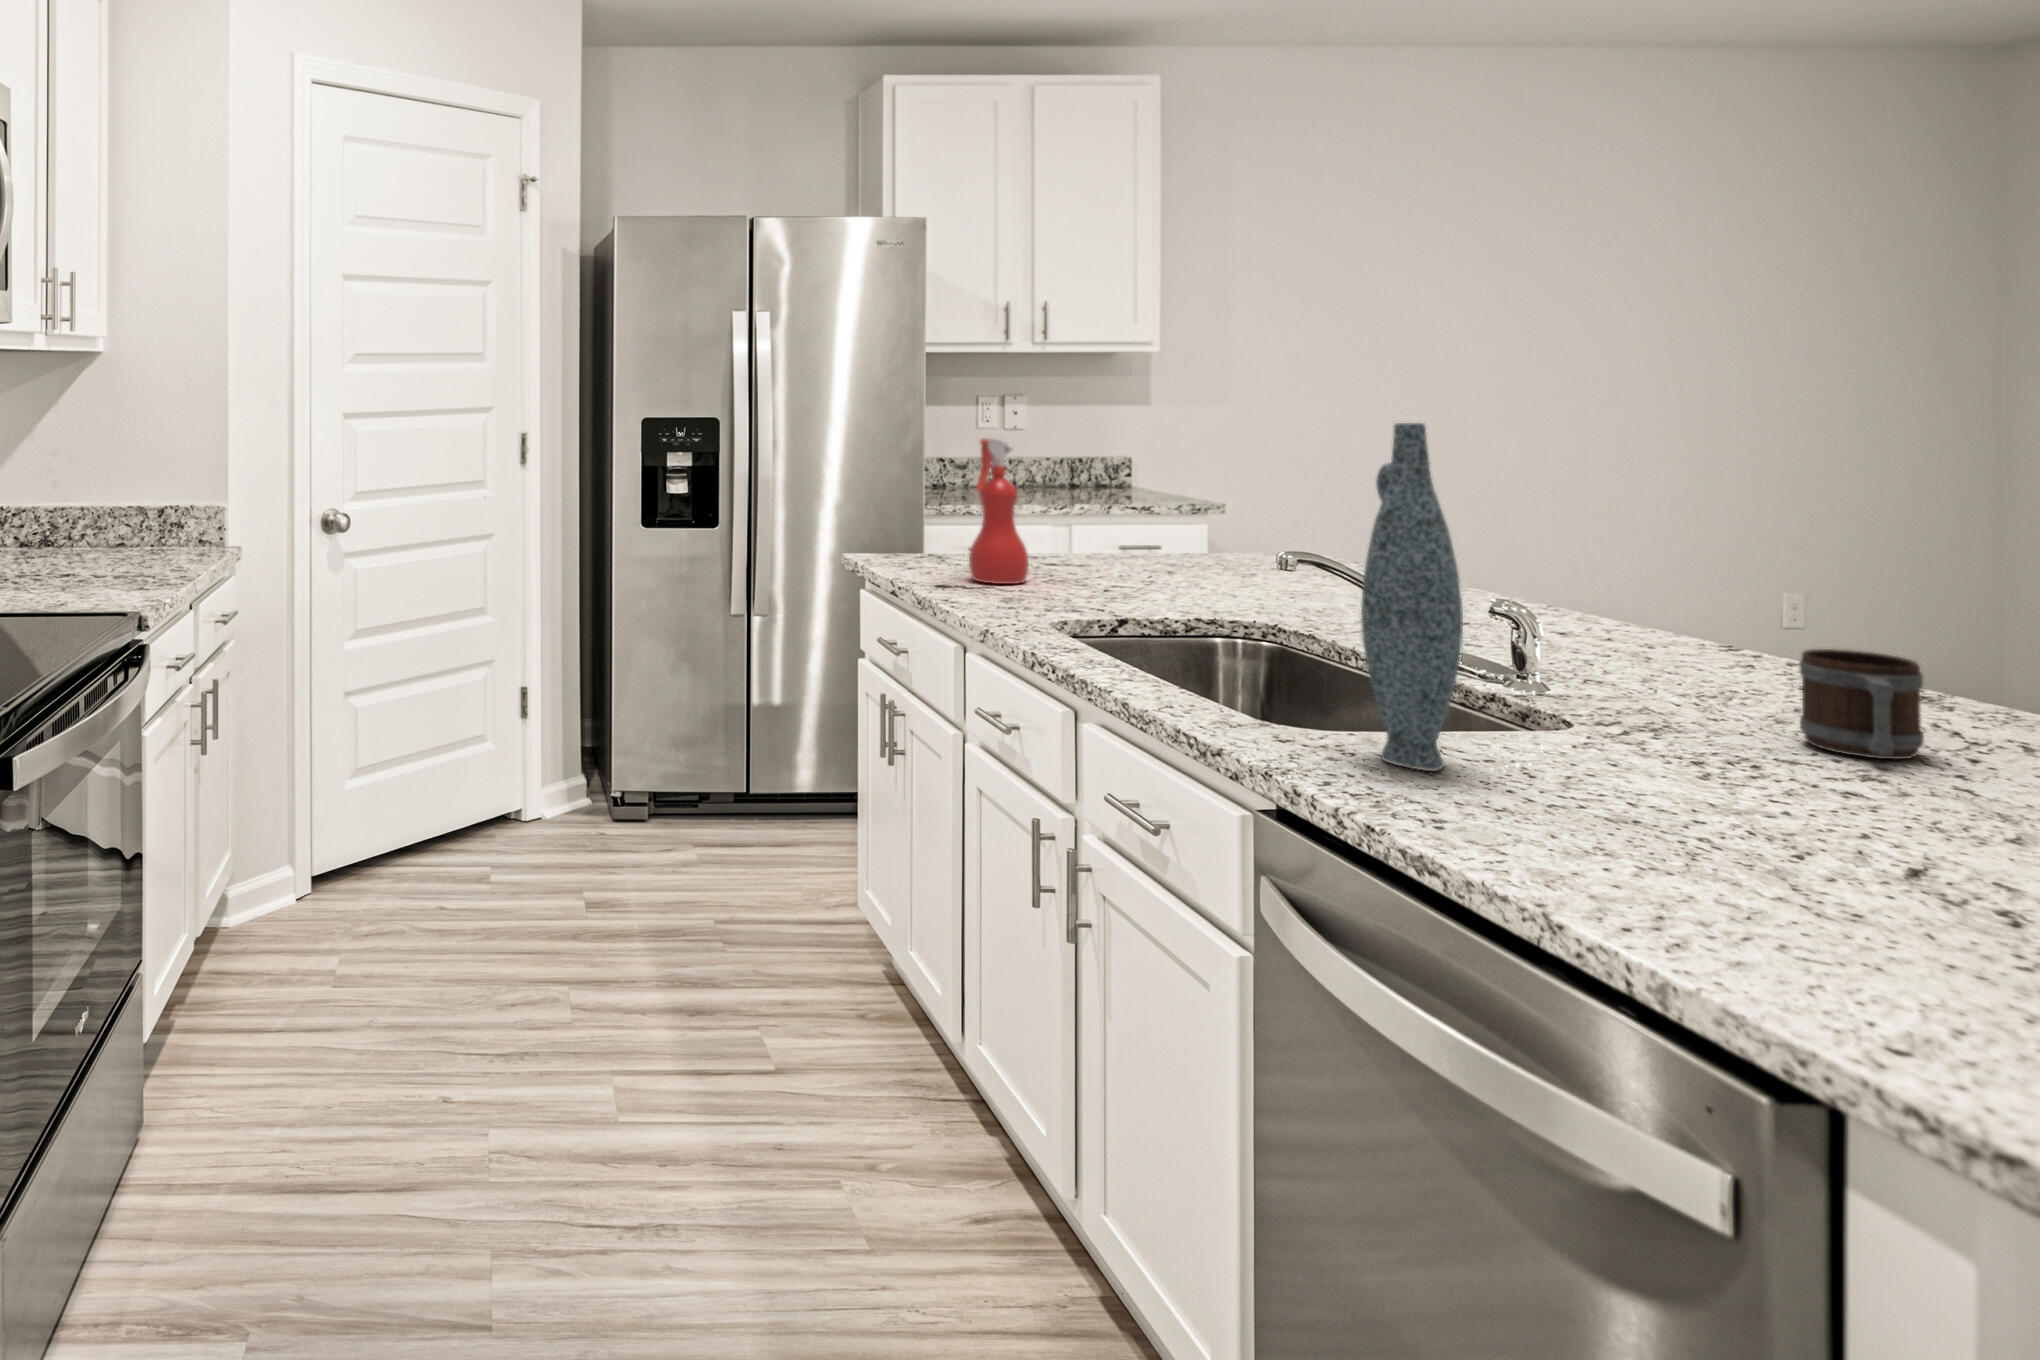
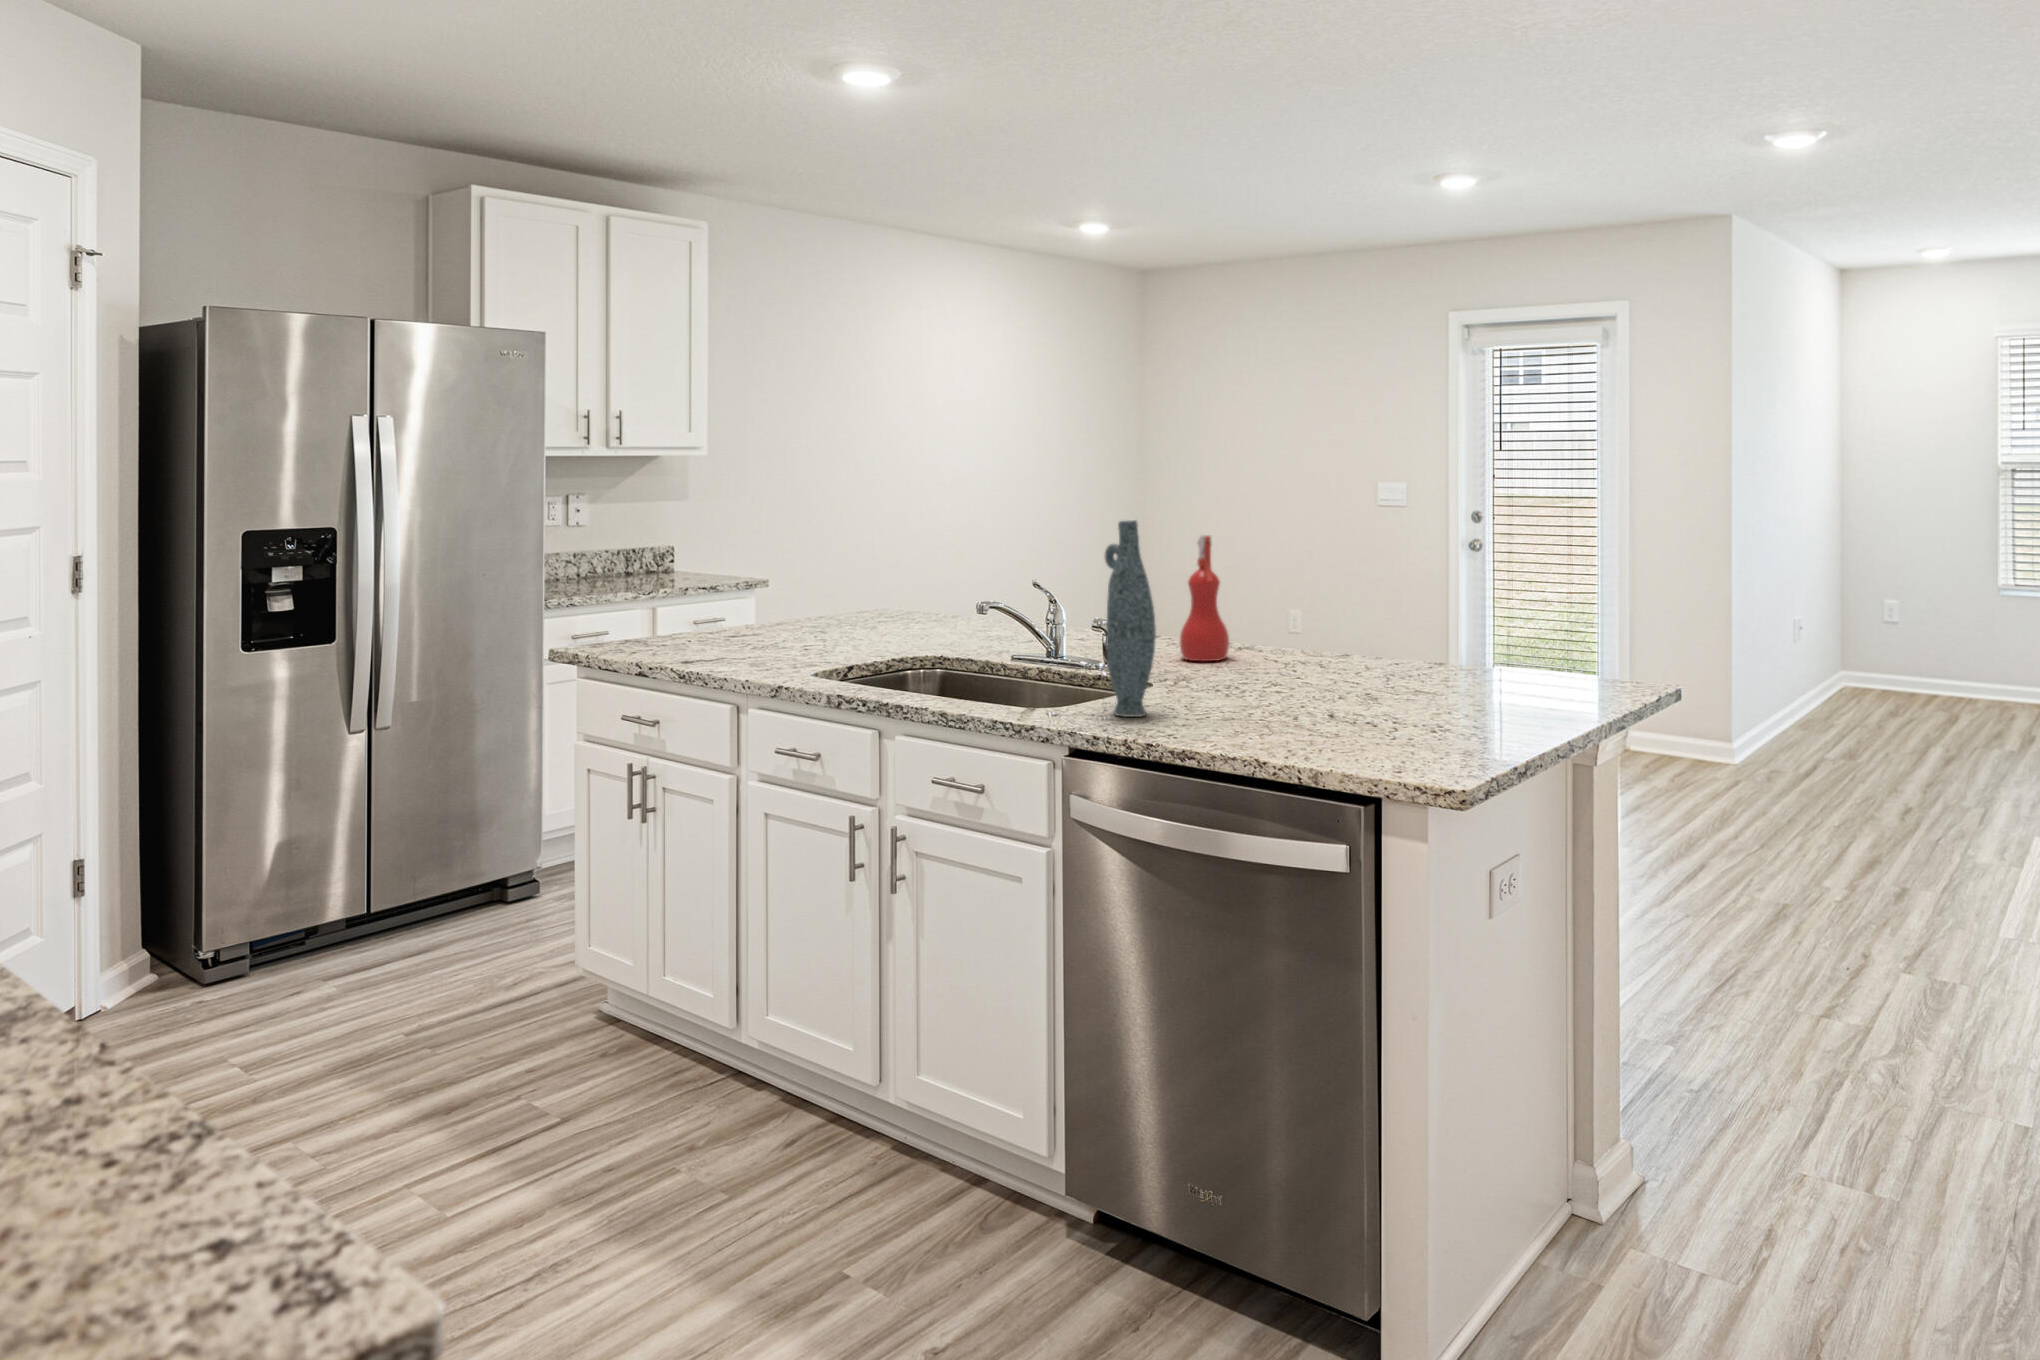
spray bottle: present [969,438,1029,584] -> present [1180,535,1229,661]
mug: present [1799,649,1924,759] -> none [1248,624,1293,676]

